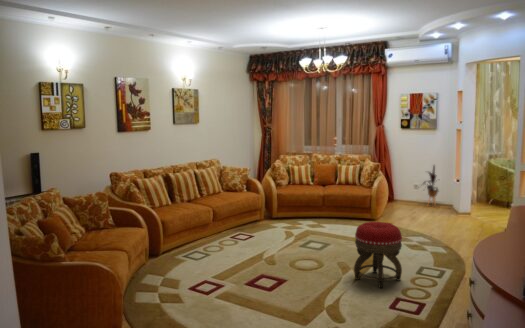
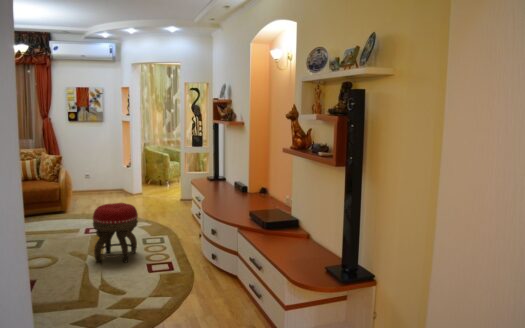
house plant: present [423,166,438,204] -> none [92,154,114,193]

